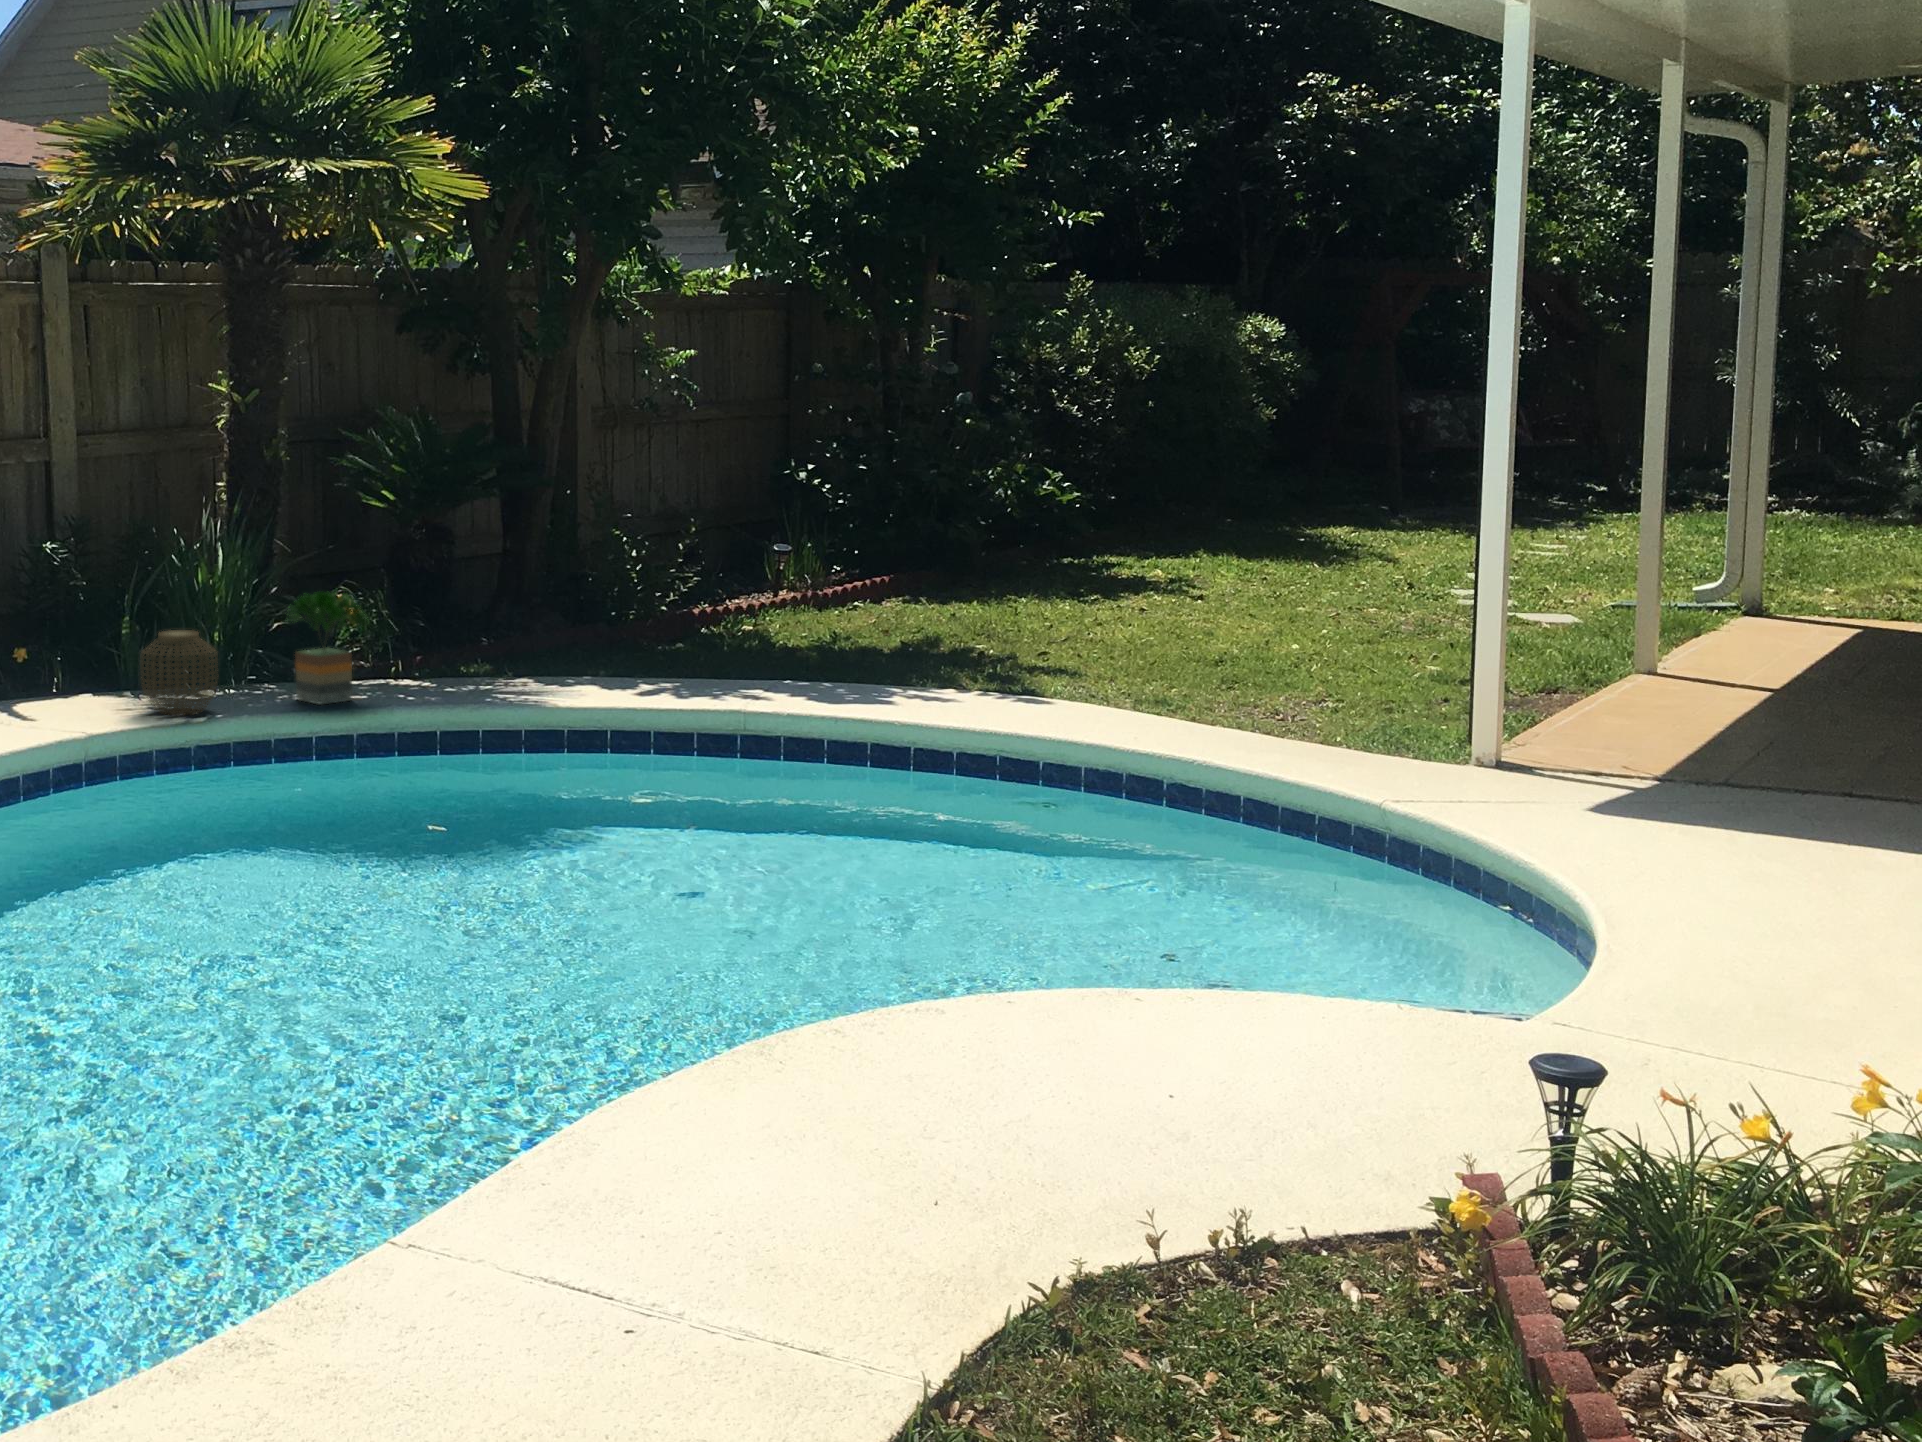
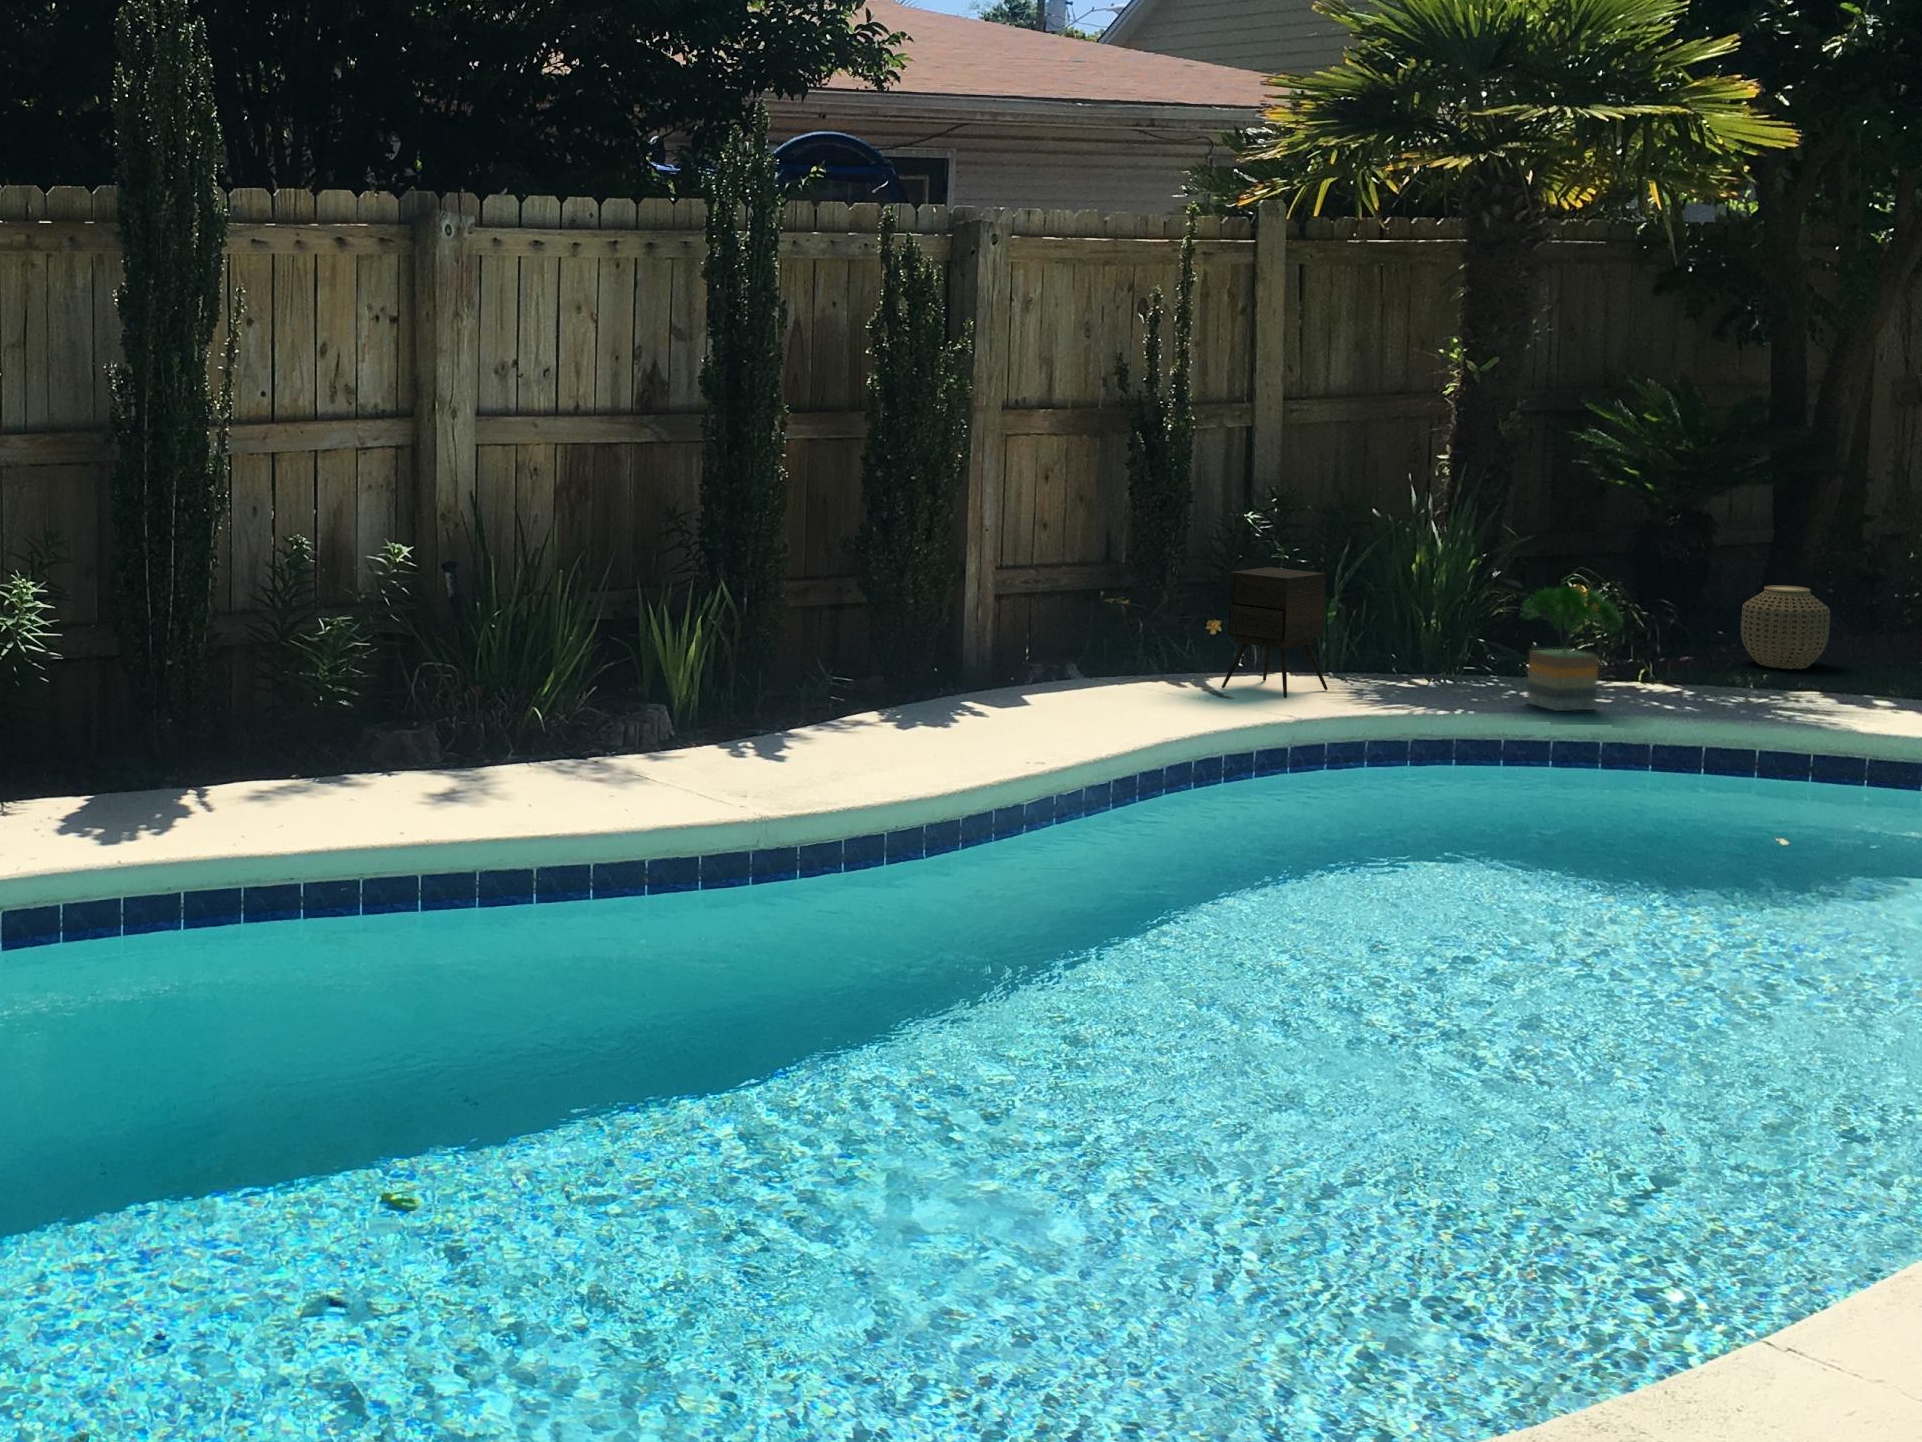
side table: none [29,590,126,714] -> present [1222,567,1328,698]
woven basket: present [141,630,218,715] -> present [1741,585,1830,669]

